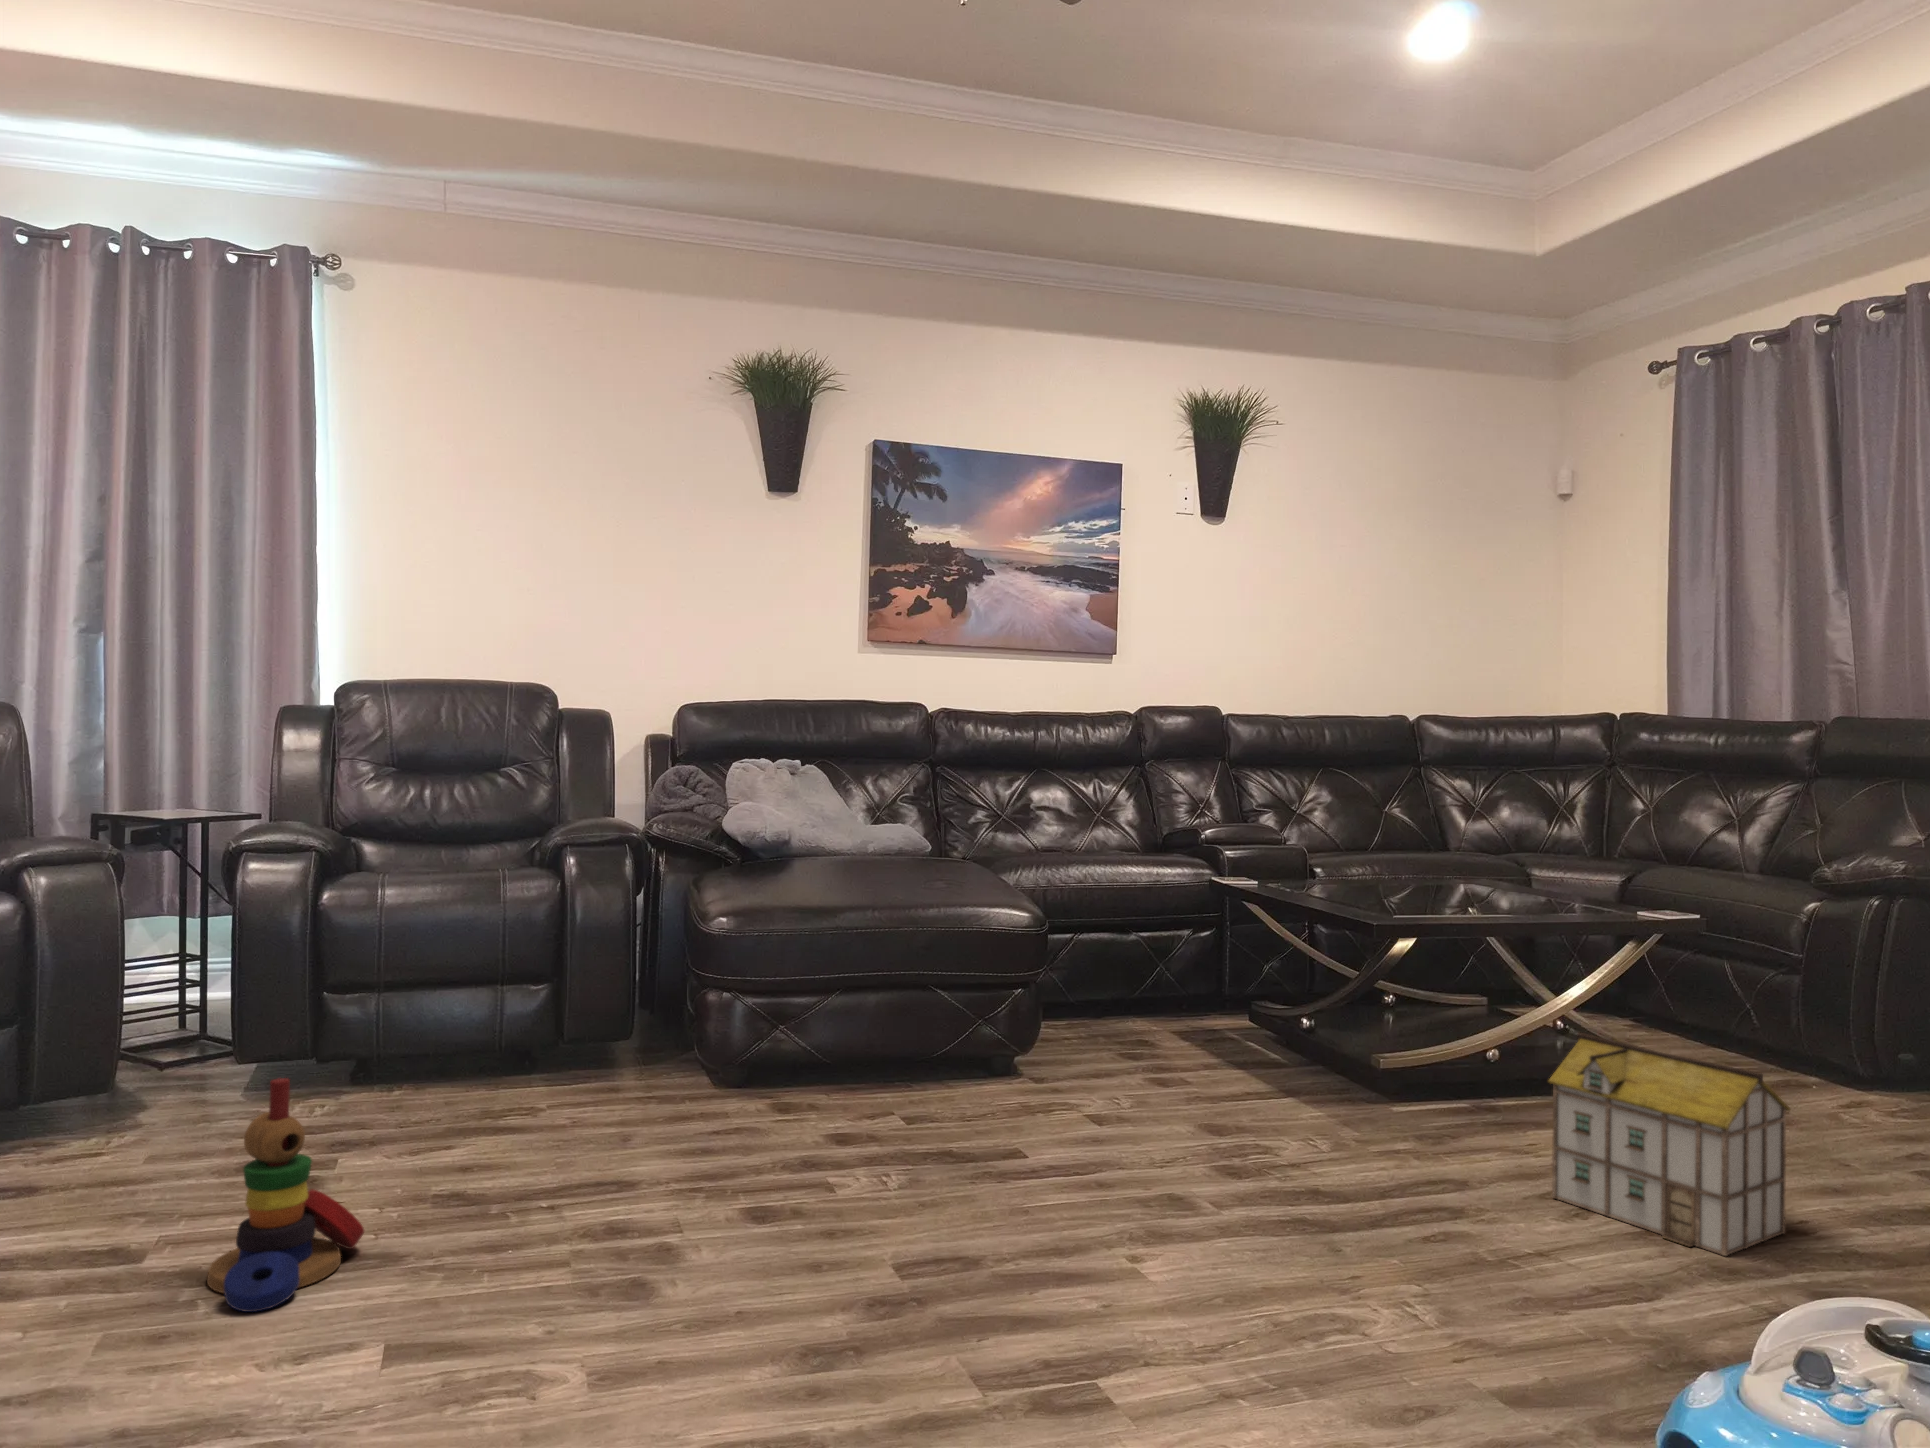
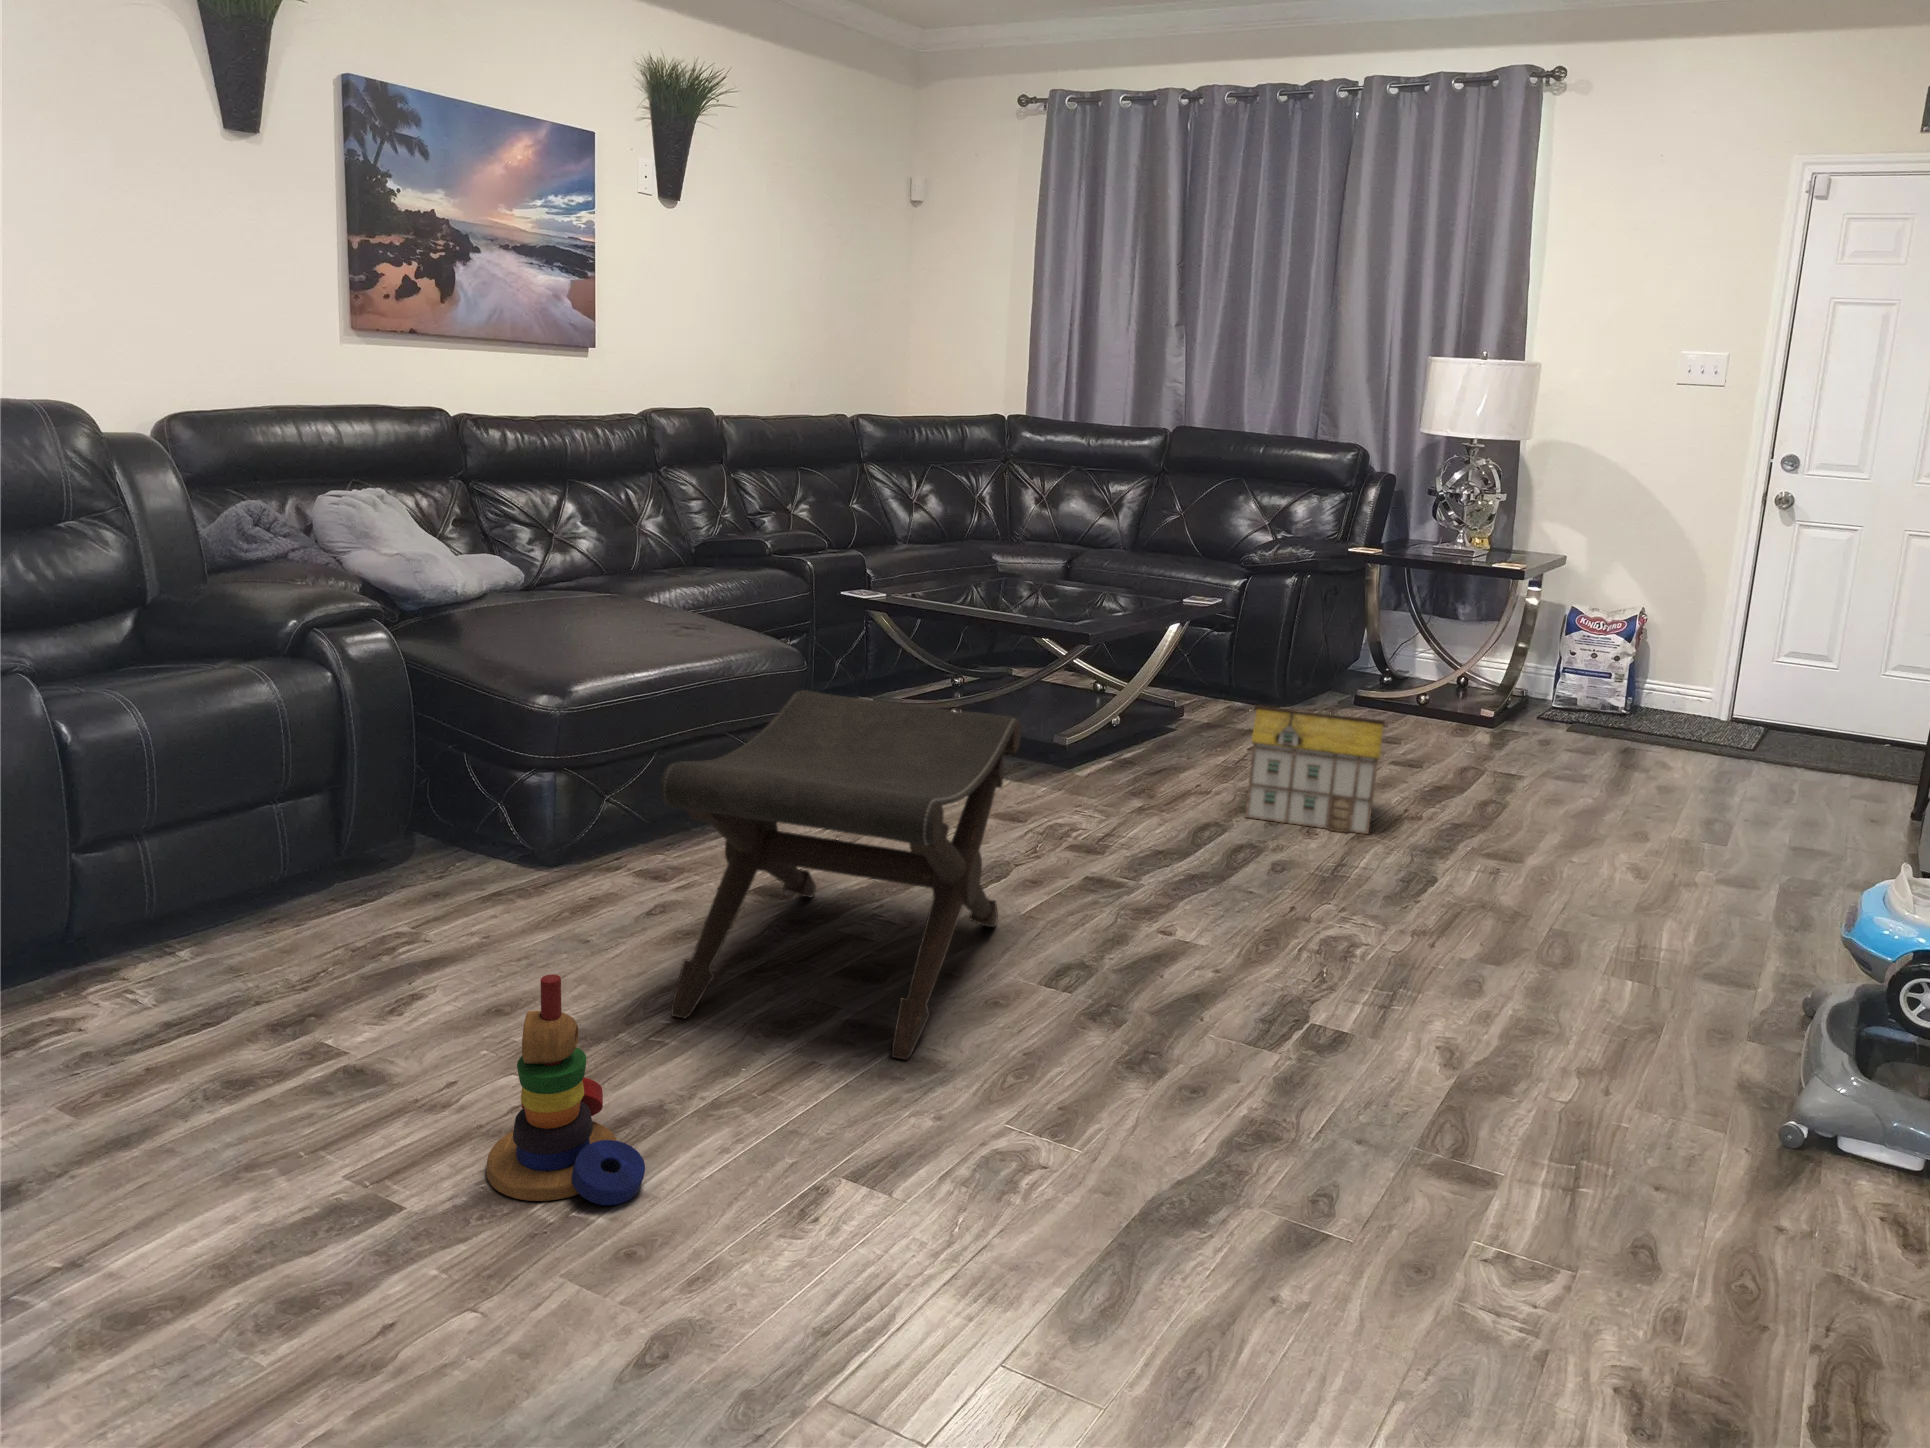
footstool: none [563,917,1006,1295] -> present [660,690,1021,1060]

